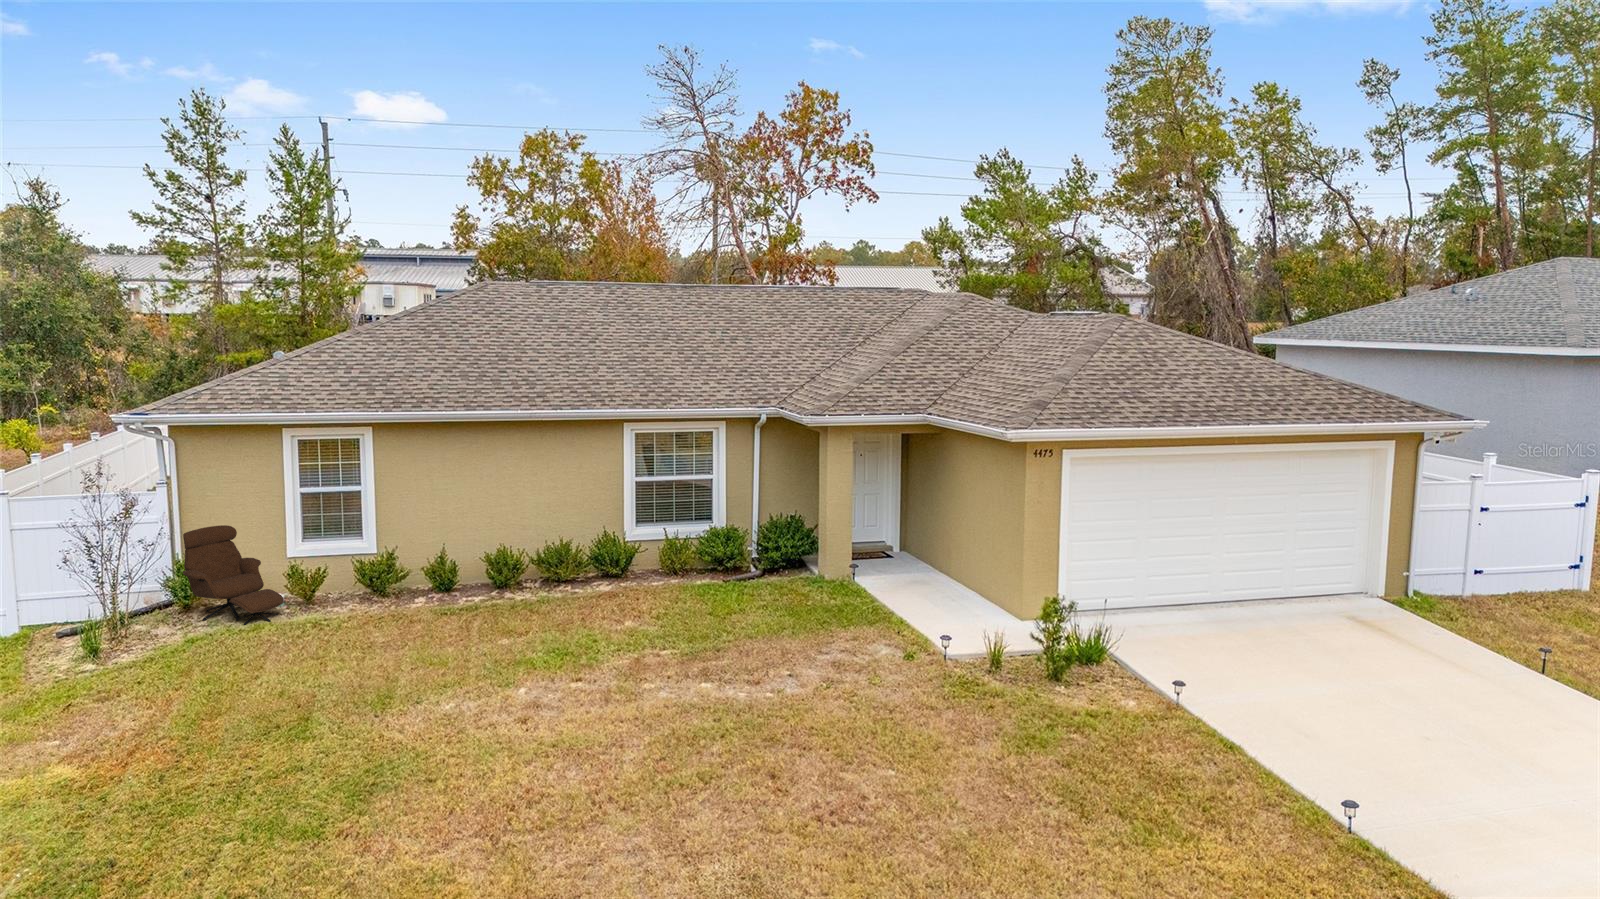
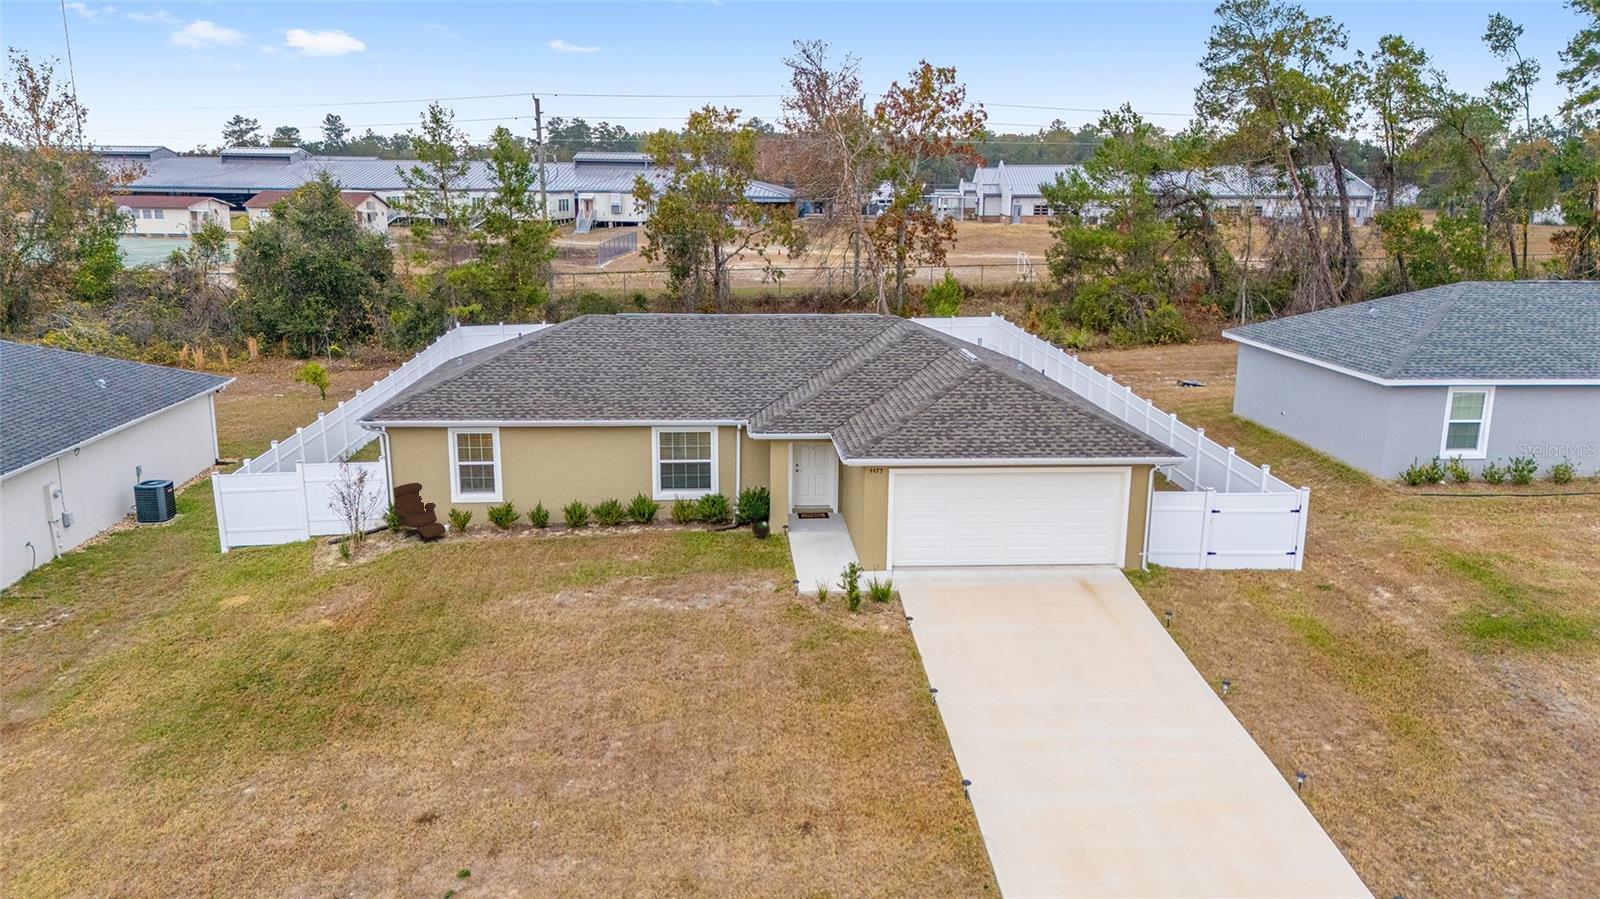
potted tree: none [779,519,818,580] -> present [746,503,770,537]

